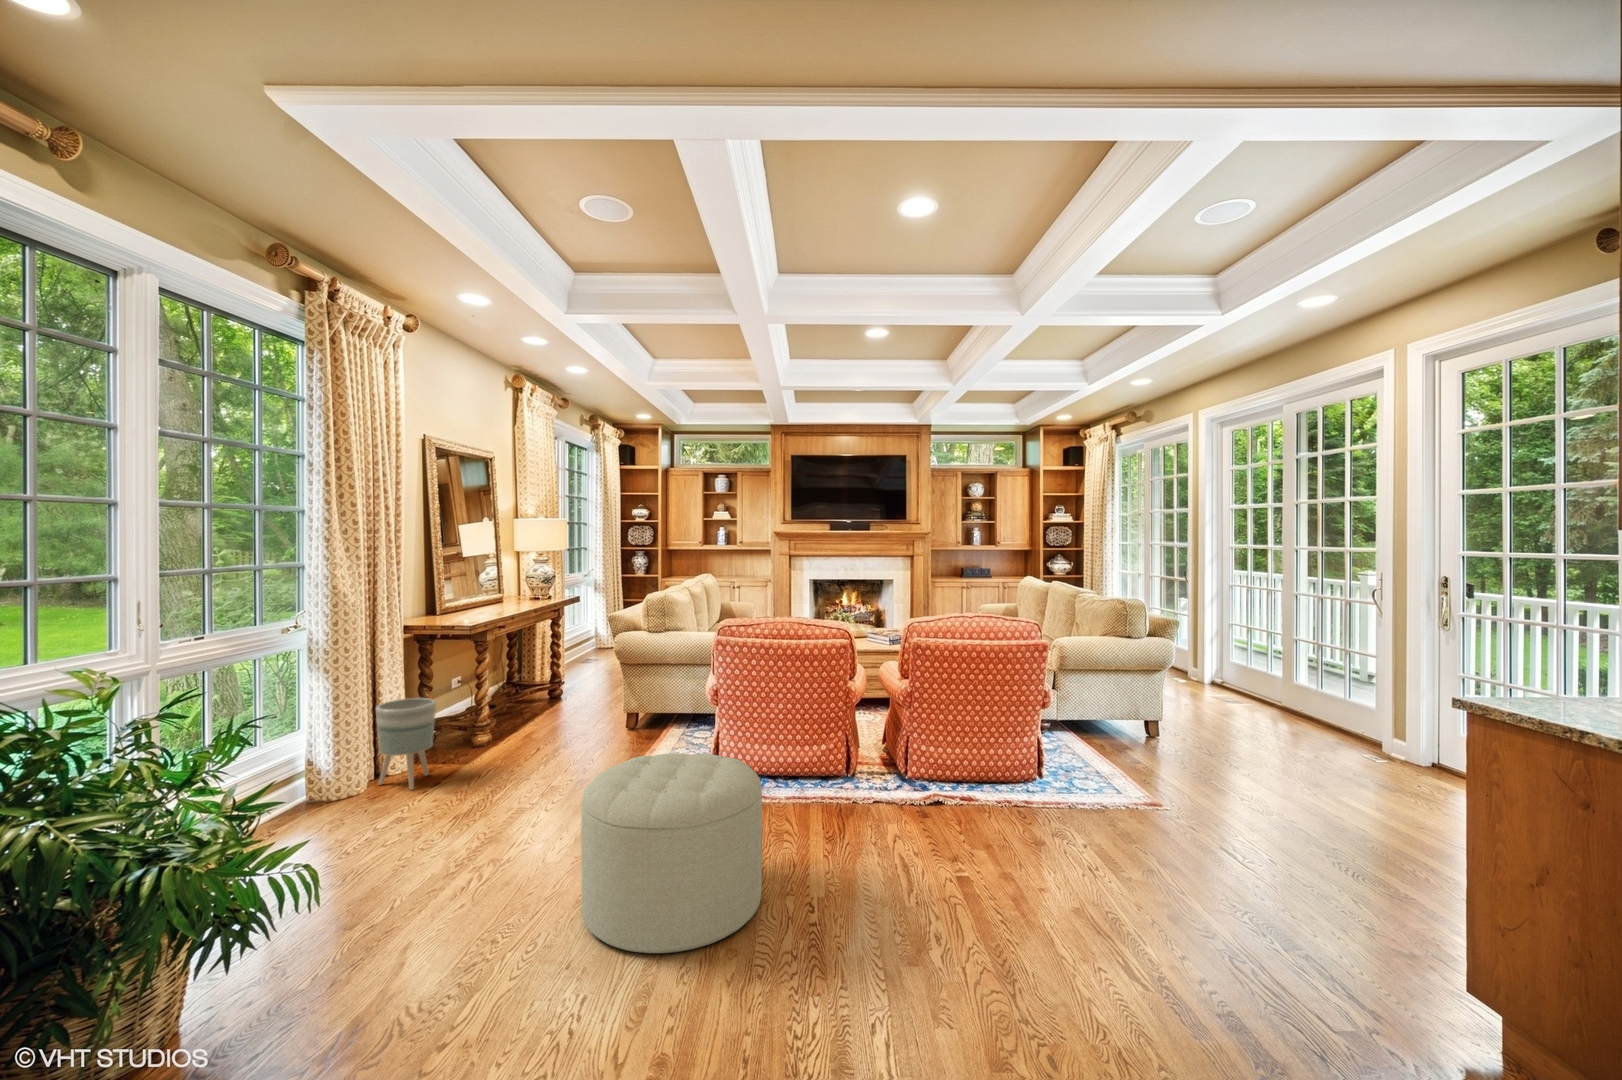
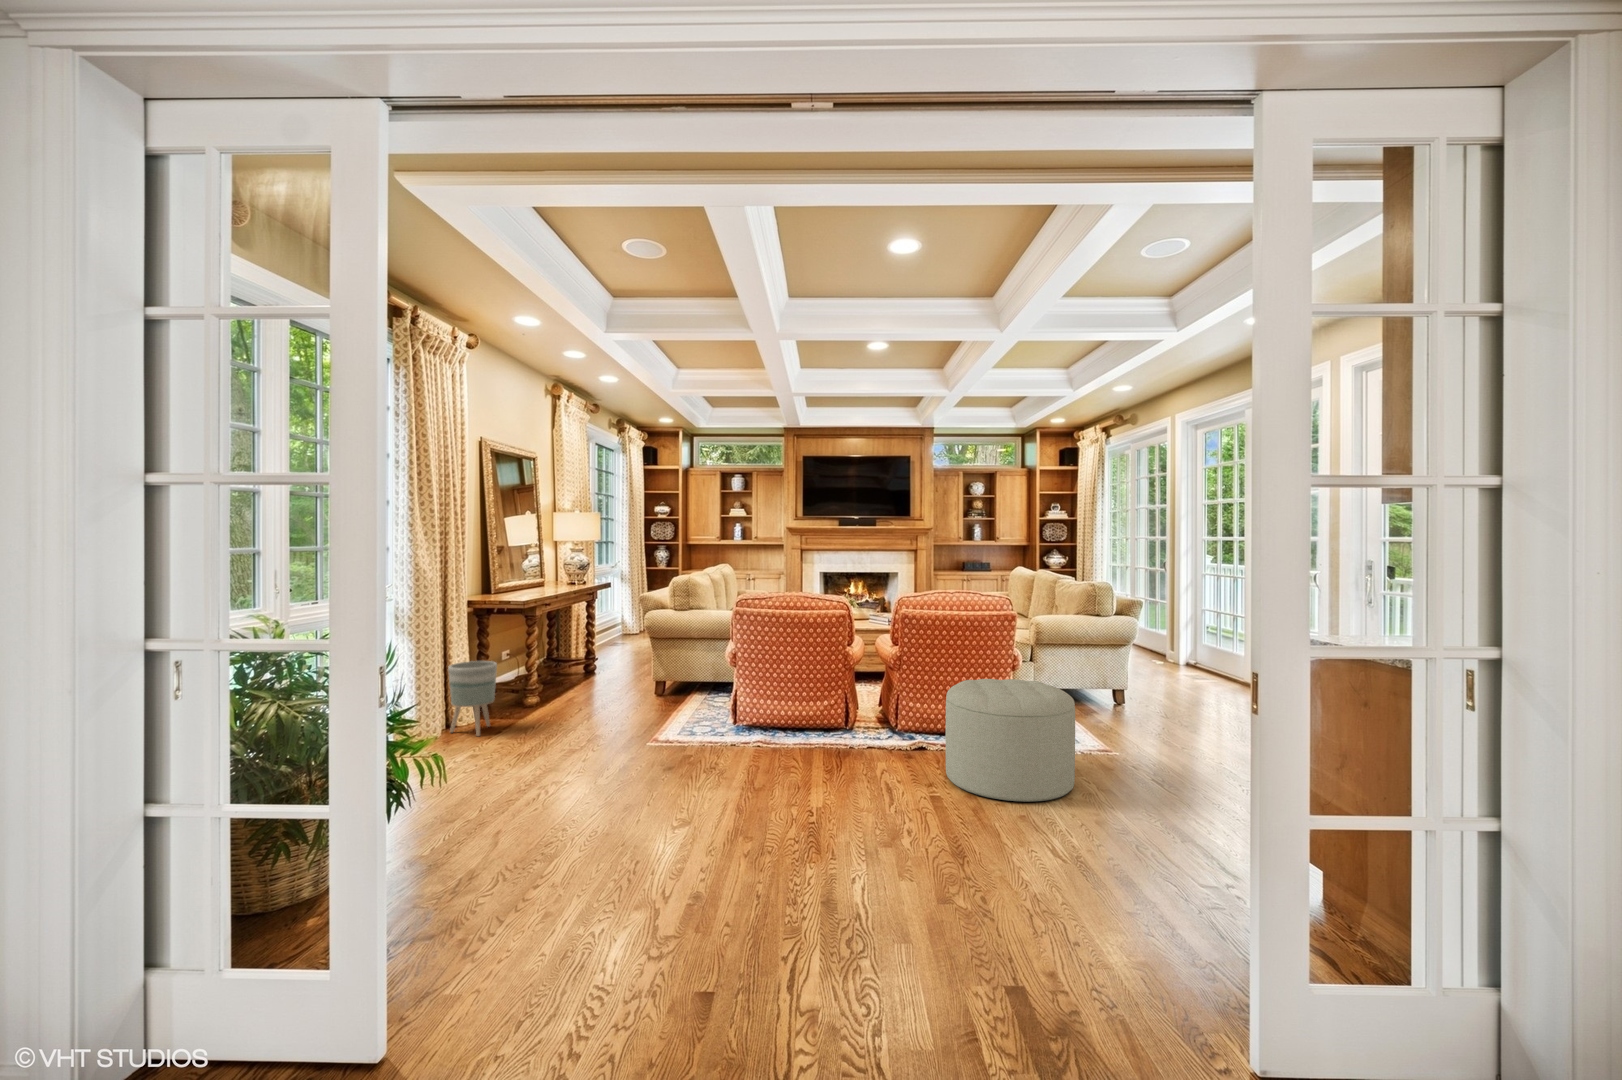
ottoman: present [581,753,762,953] -> present [946,679,1075,802]

